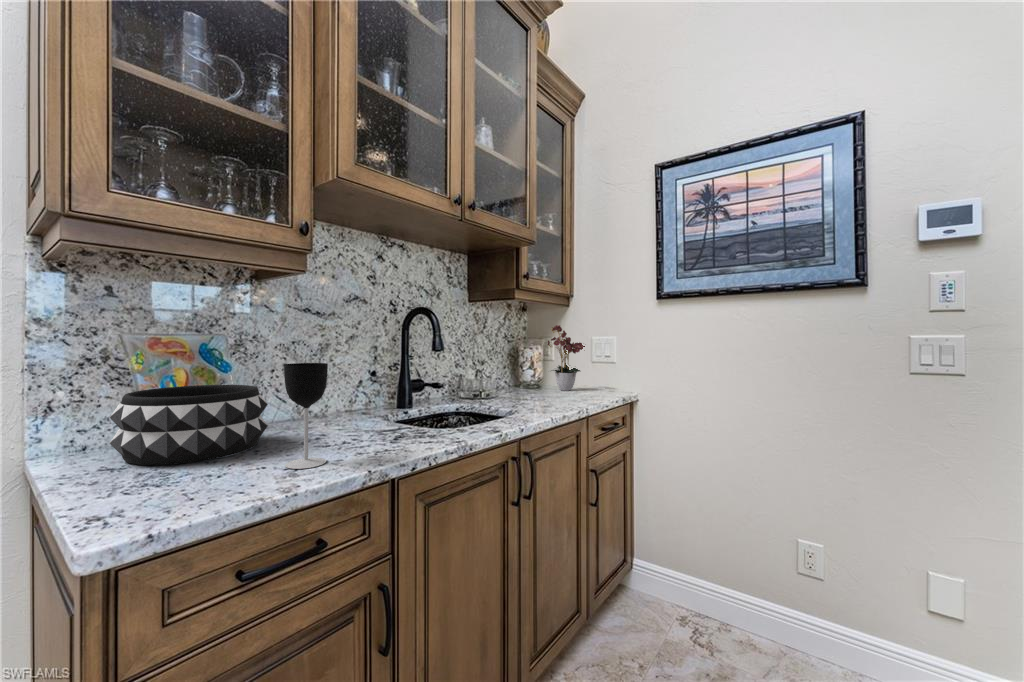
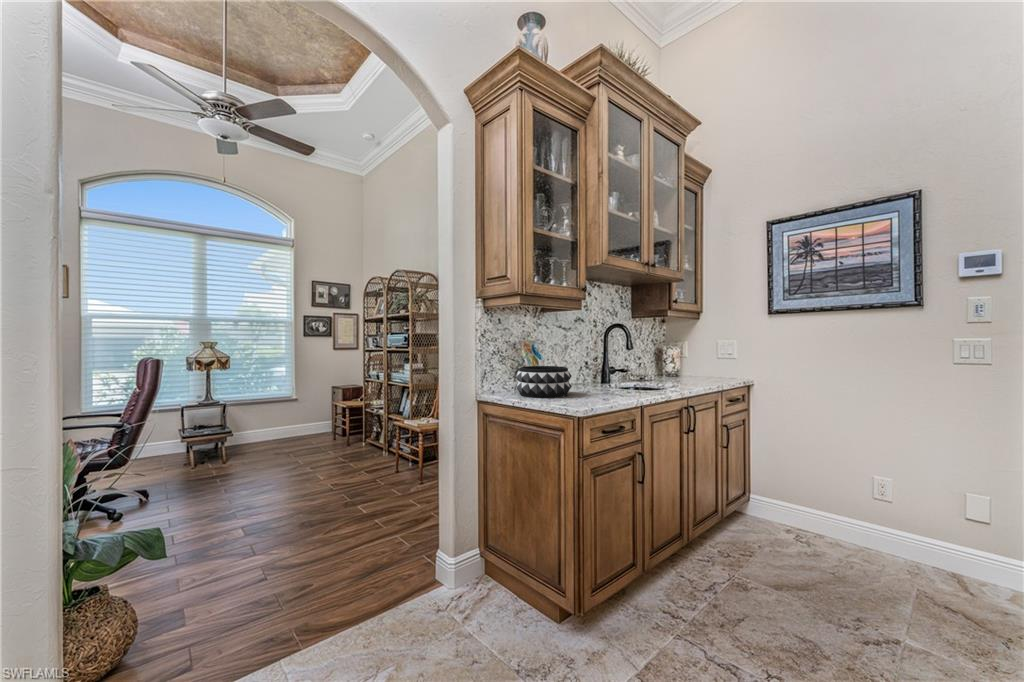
flower arrangement: present [548,325,585,391] -> none [683,330,717,377]
wine glass: present [284,363,328,469] -> none [597,355,614,399]

